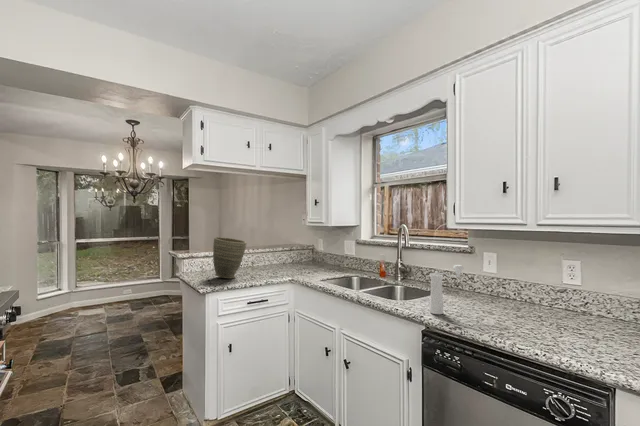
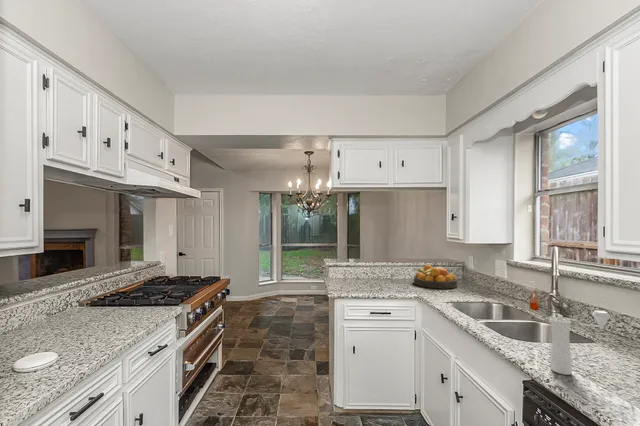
vase: present [213,237,247,278] -> none [346,250,377,289]
fruit bowl: none [276,249,316,271] -> present [414,265,457,289]

